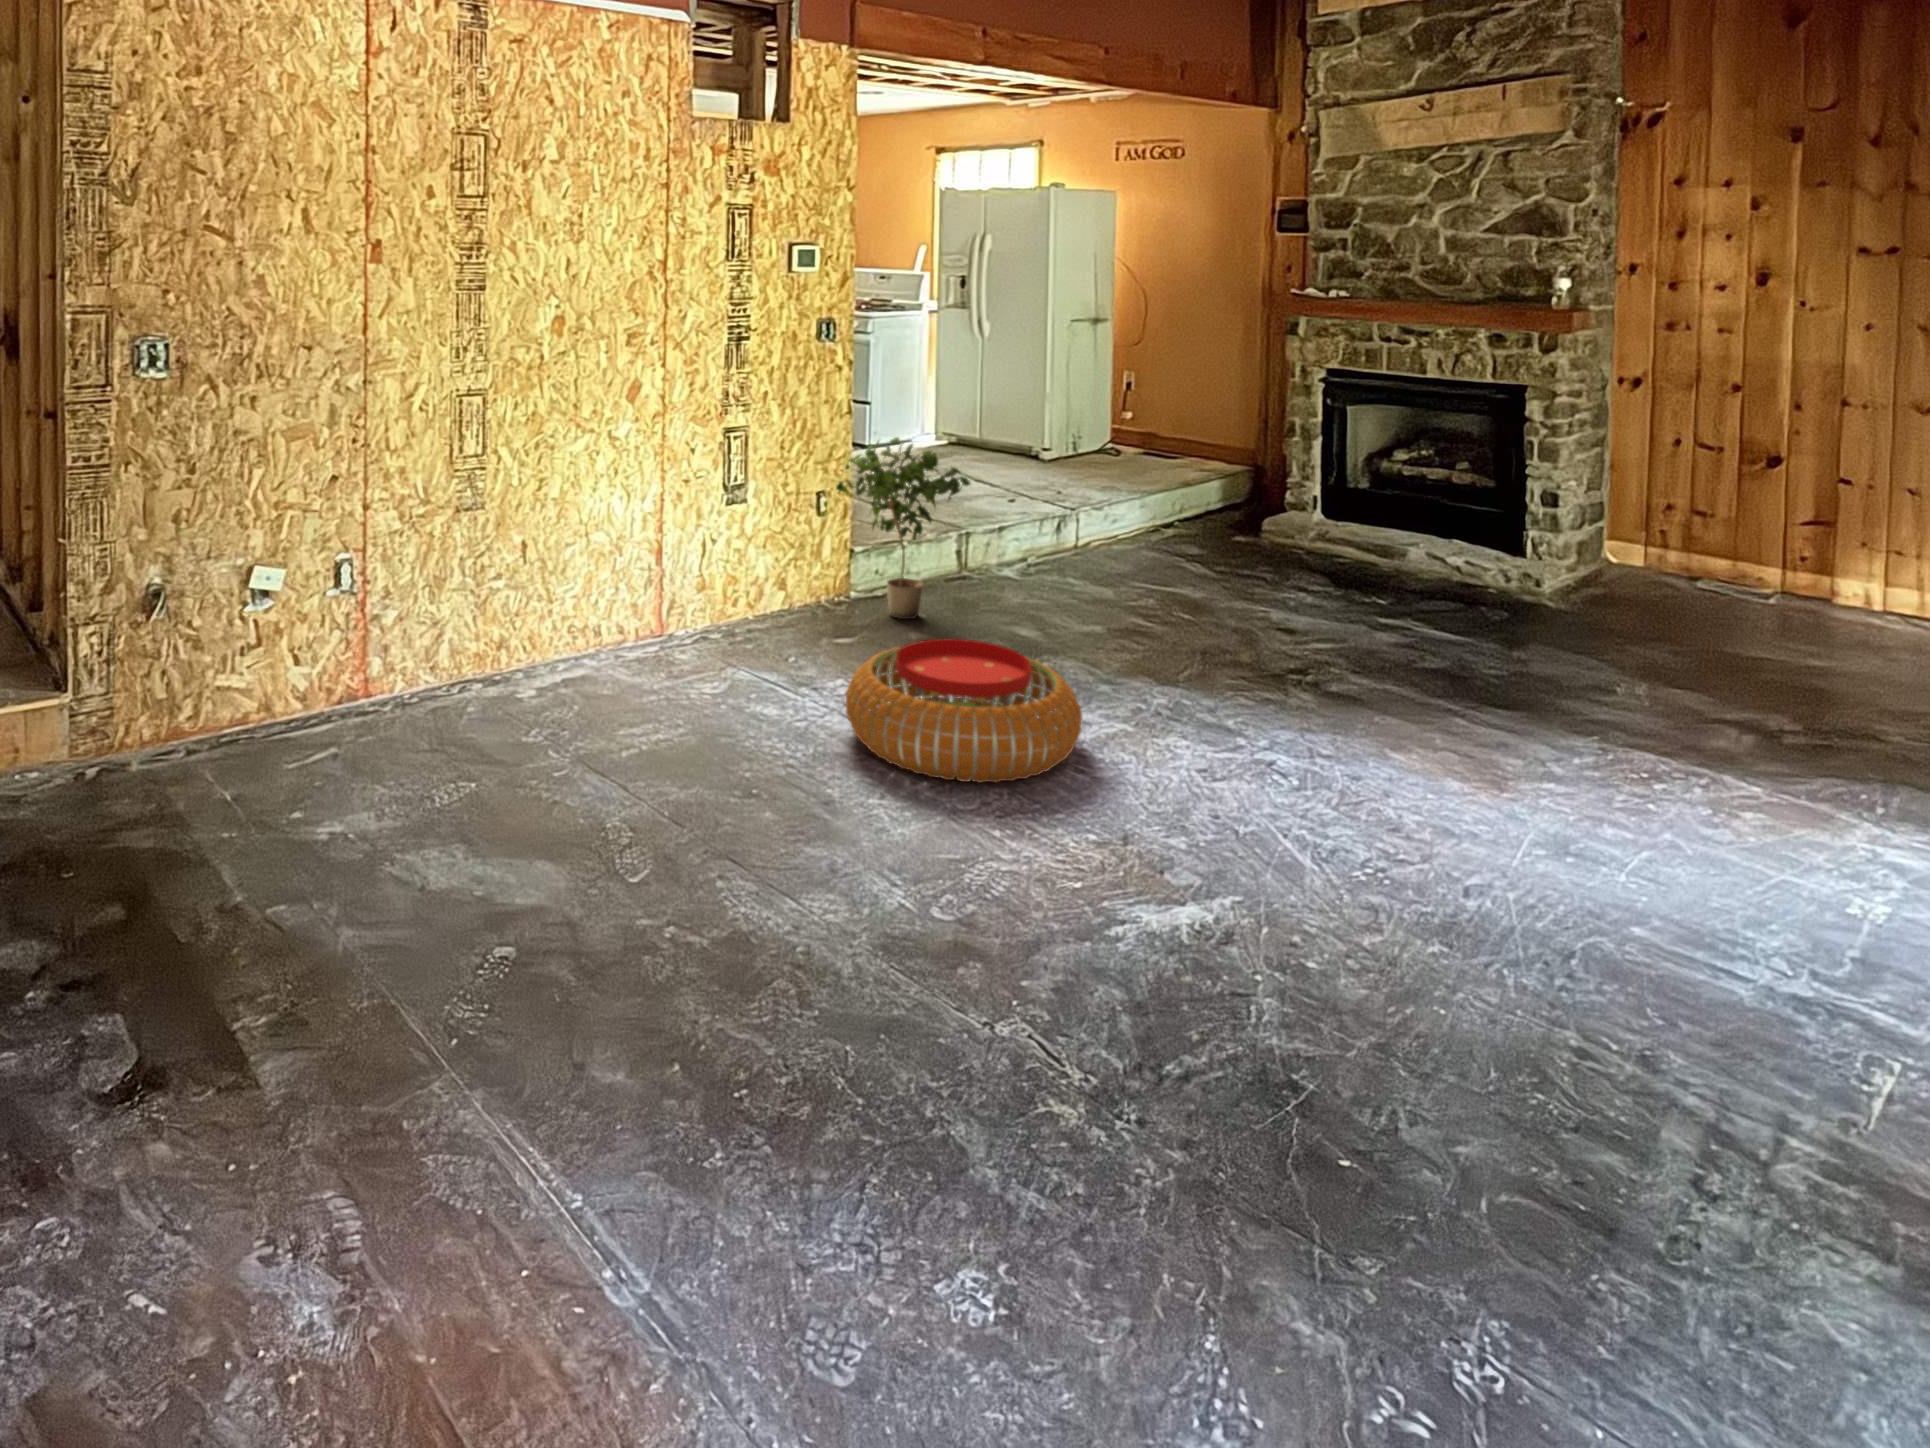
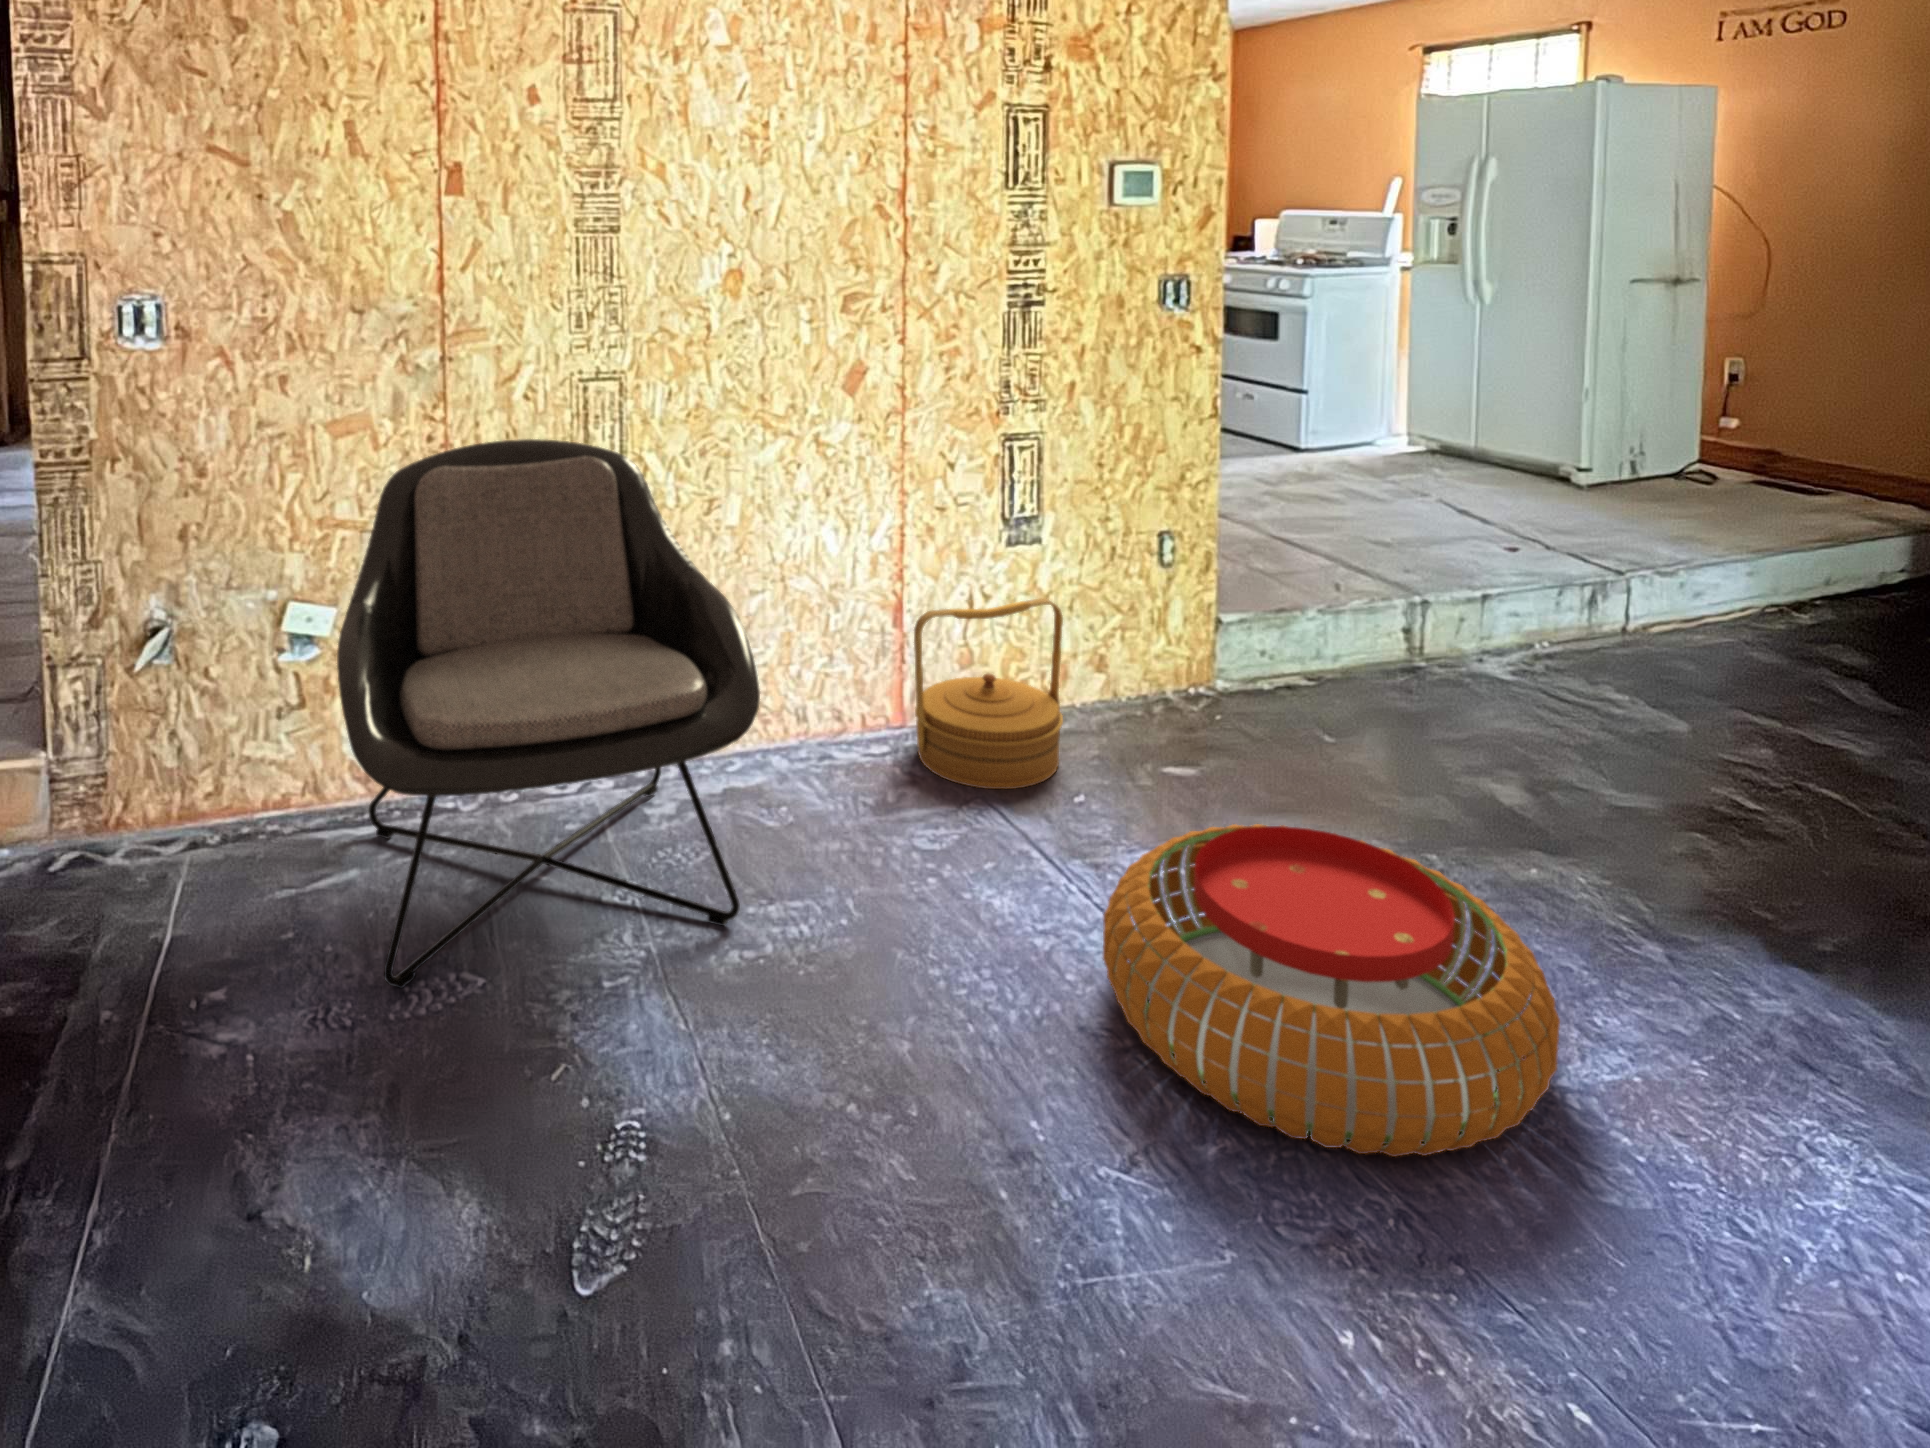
potted plant: present [836,437,970,619] -> none [1187,455,1402,736]
lounge chair: none [322,438,635,799] -> present [337,439,760,988]
woven basket: none [676,538,775,664] -> present [914,598,1063,789]

